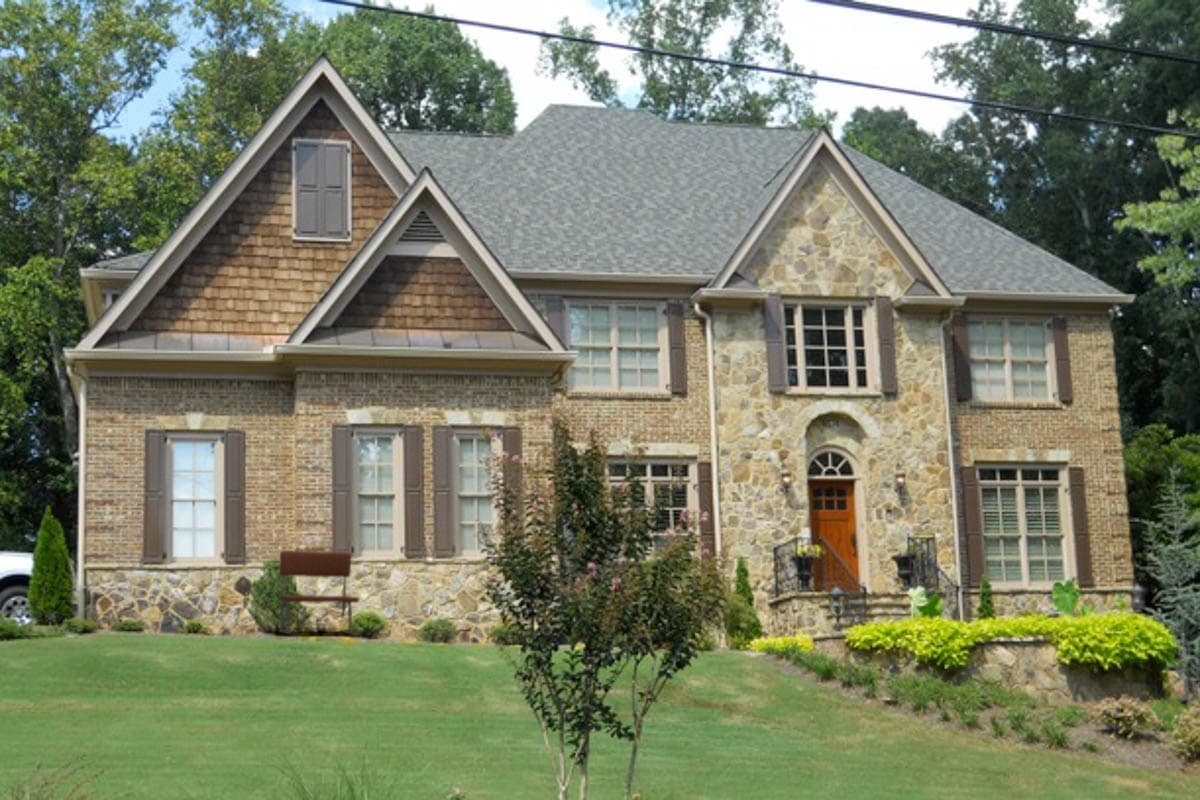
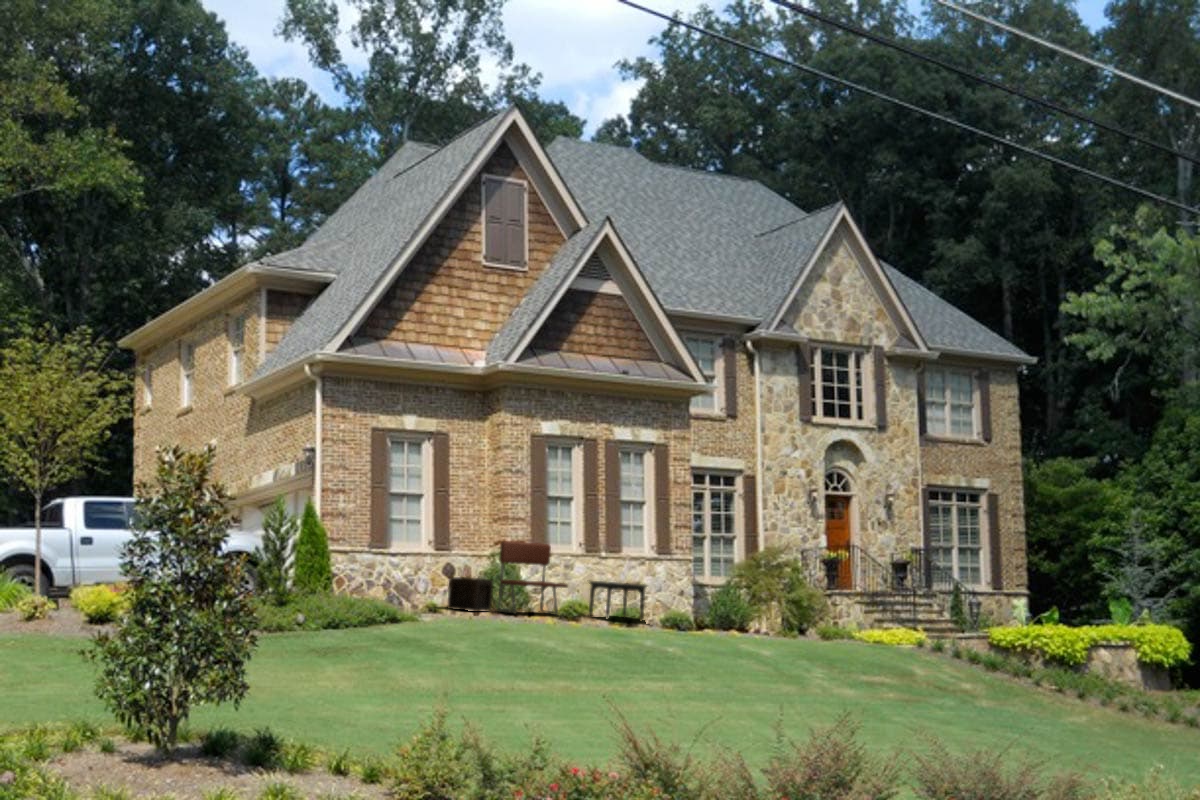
round table: none [389,593,463,640] -> present [589,581,647,621]
wooden crate: none [216,594,269,632] -> present [448,577,493,611]

